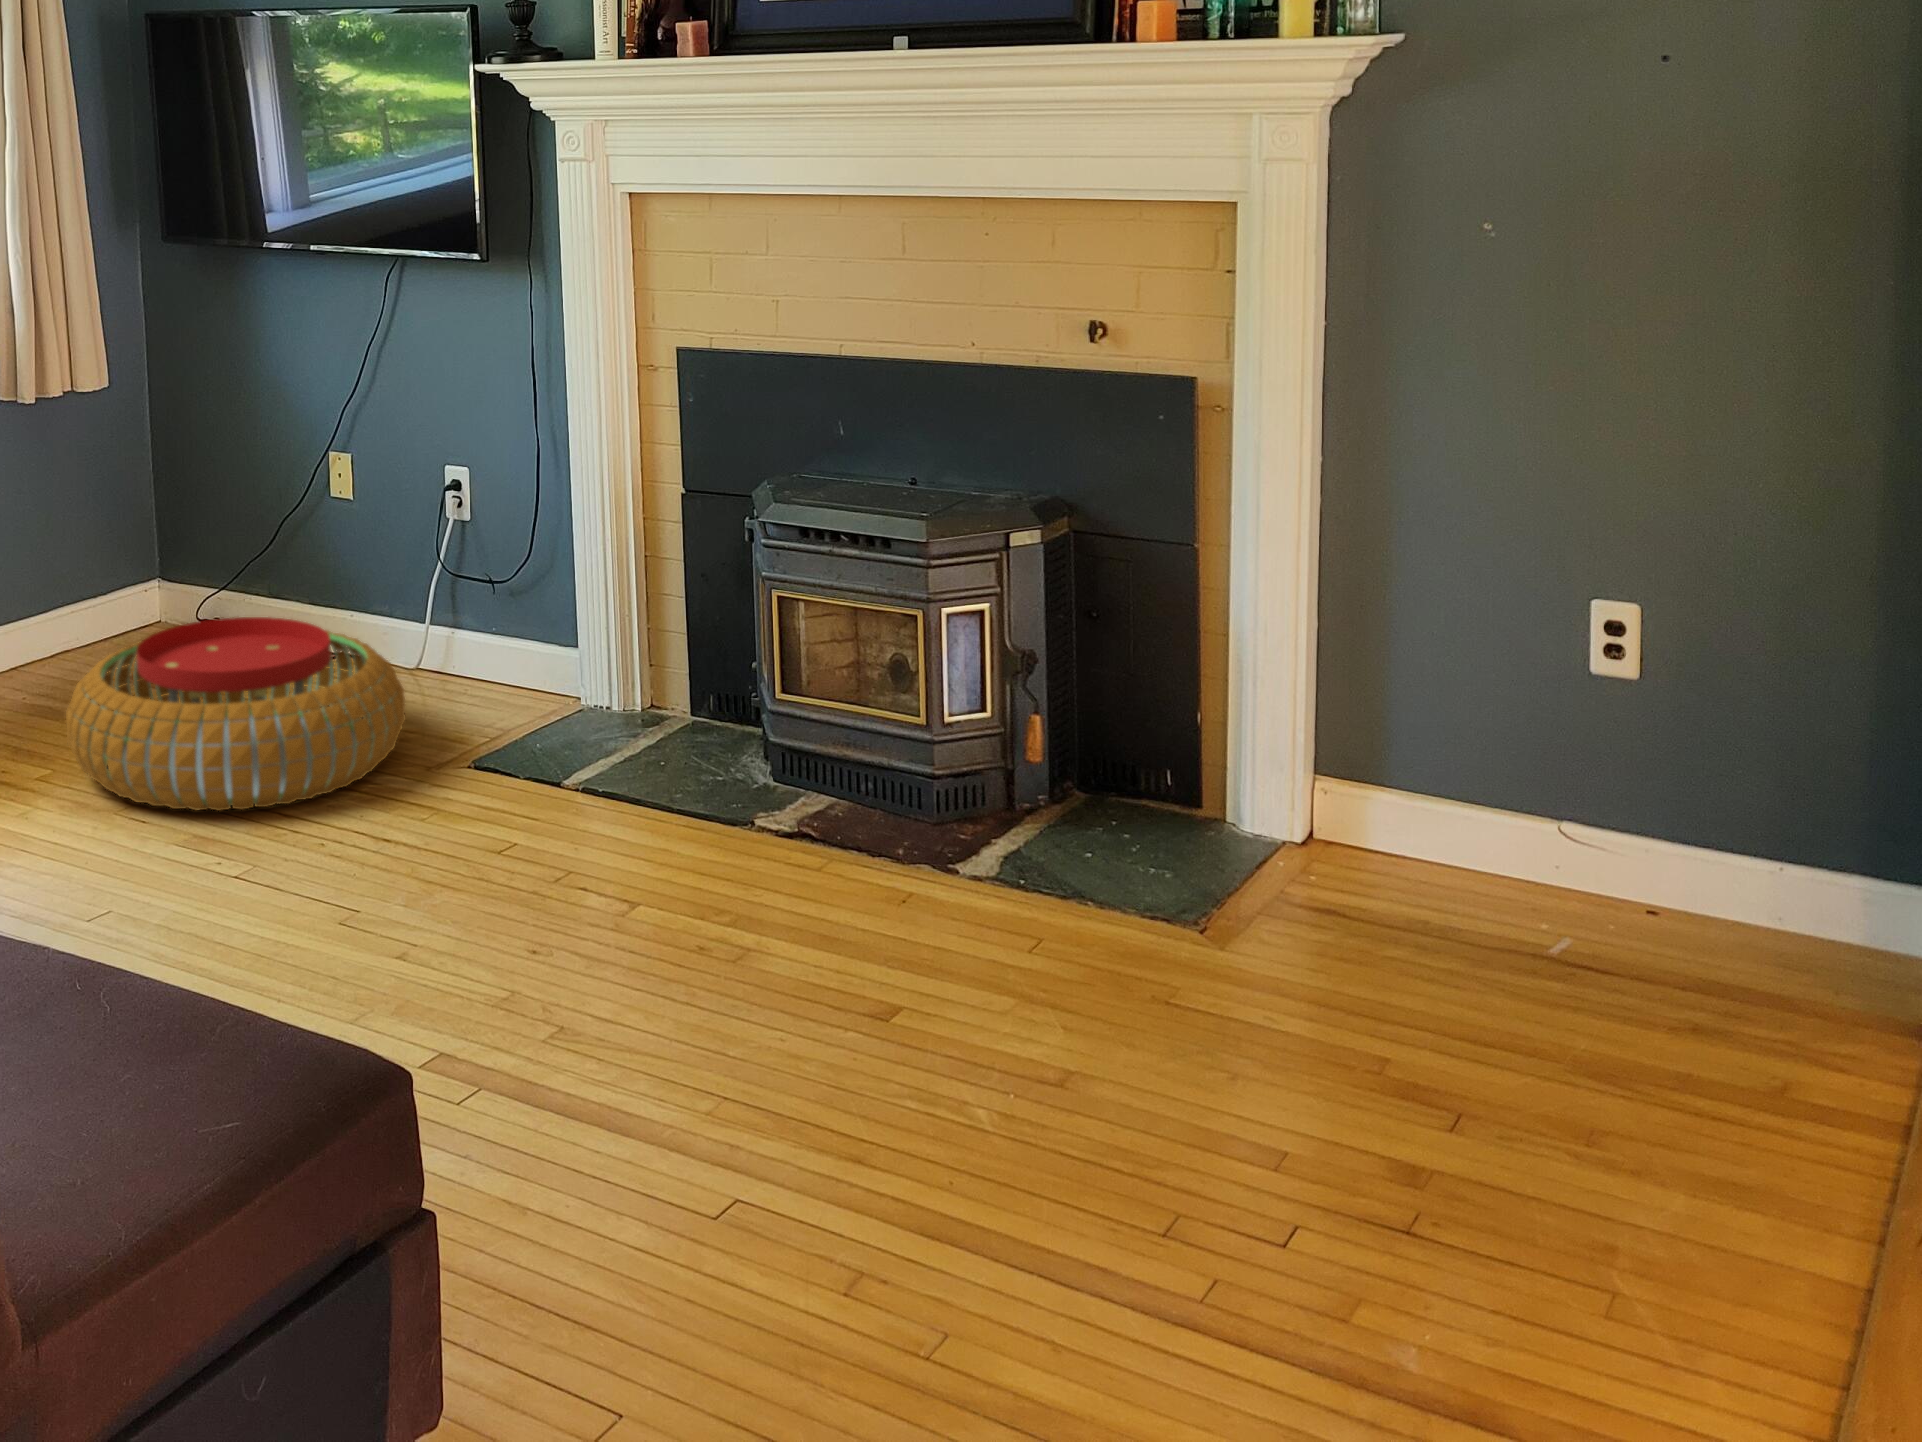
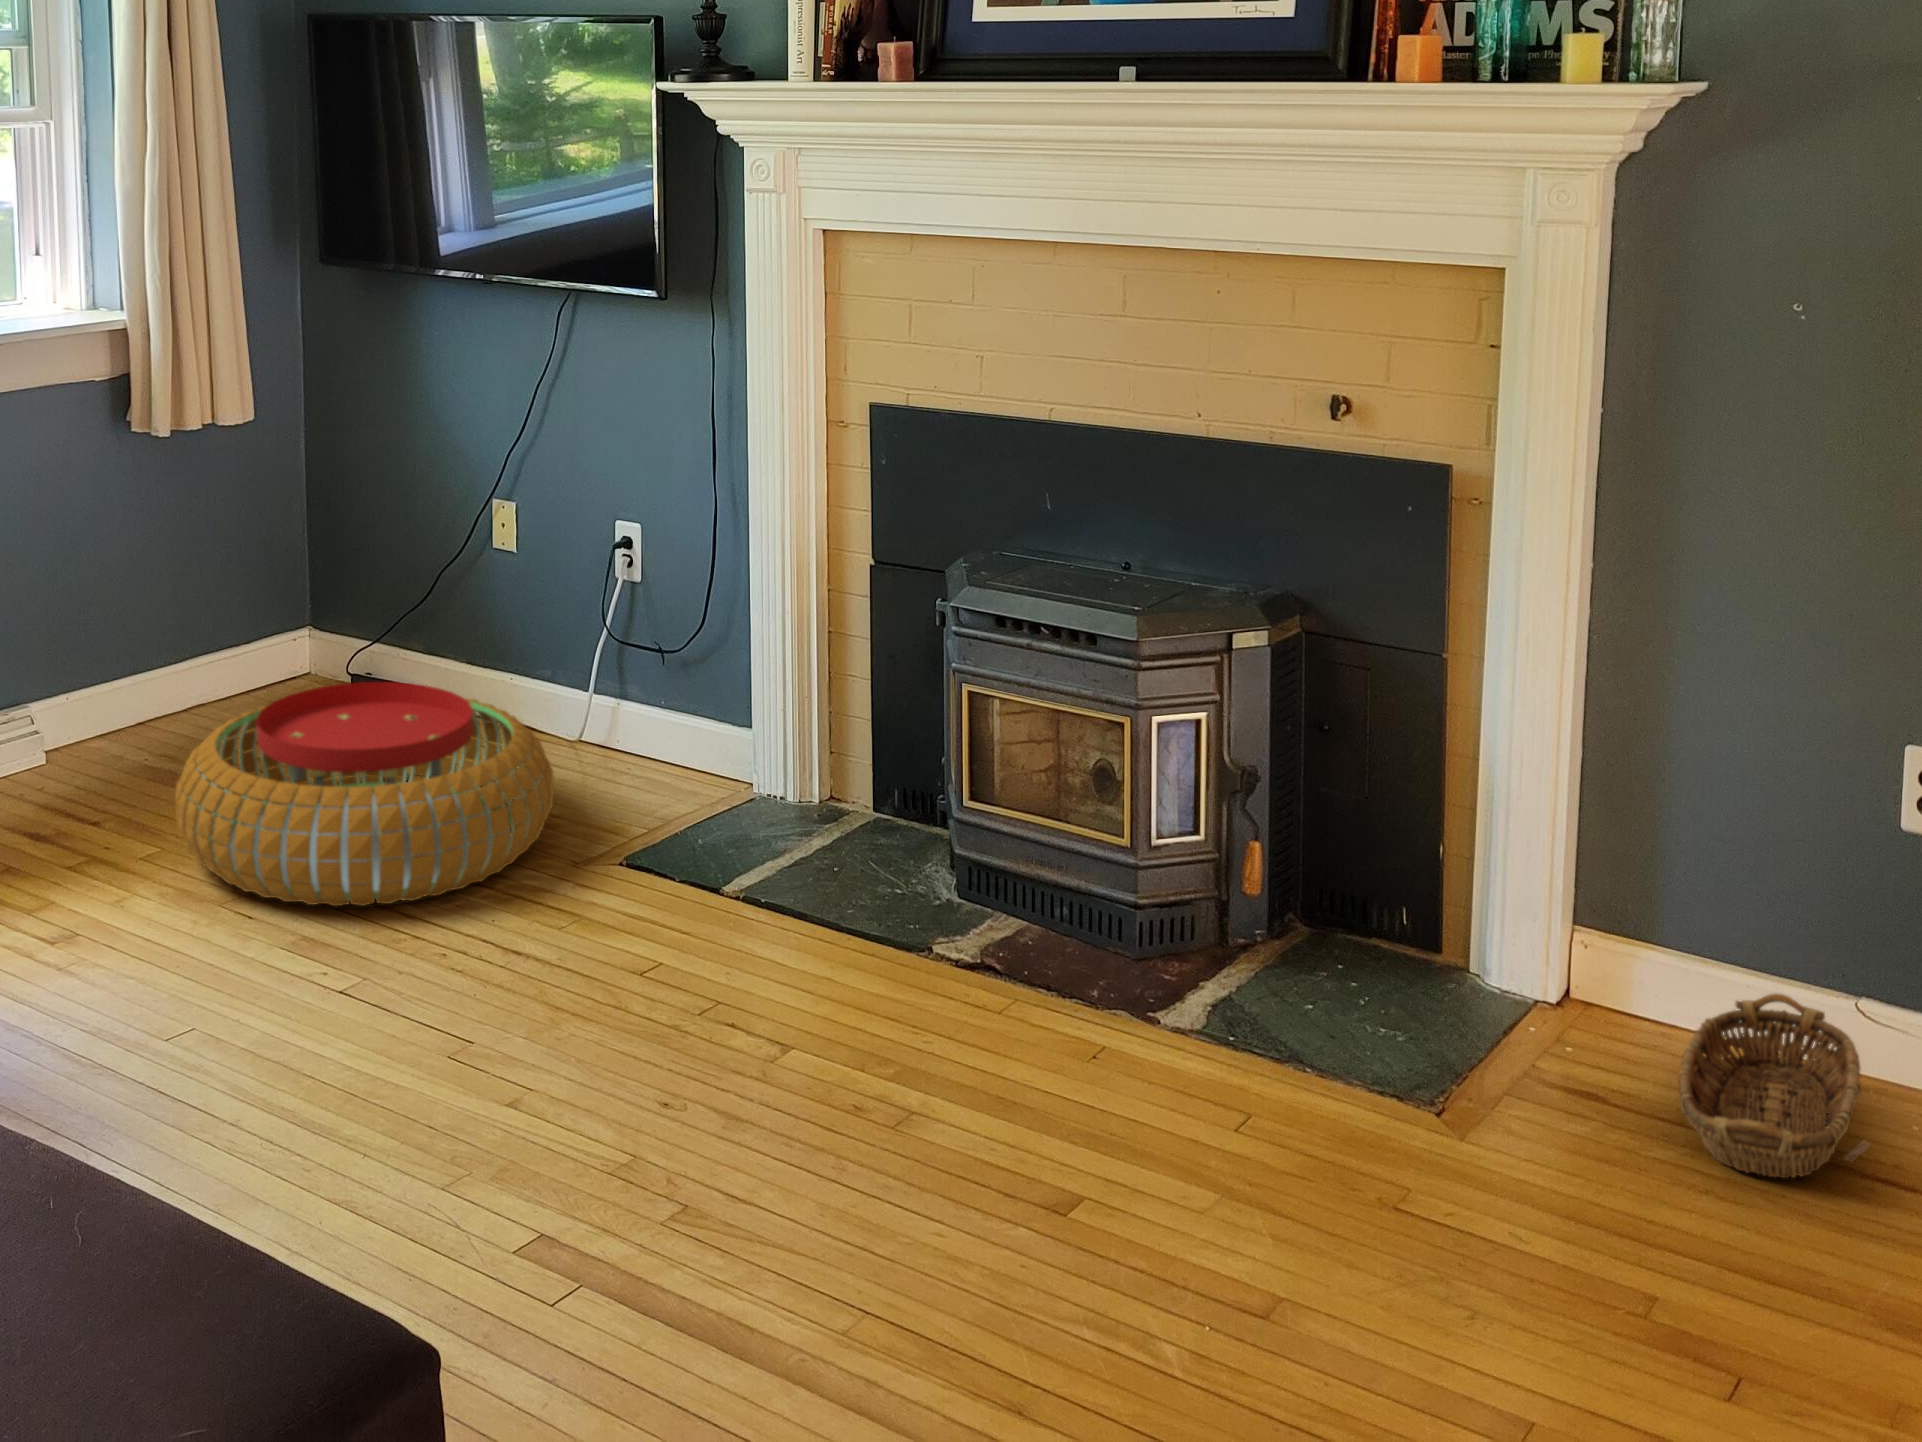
basket: none [1371,811,1570,988] -> present [1679,993,1861,1178]

